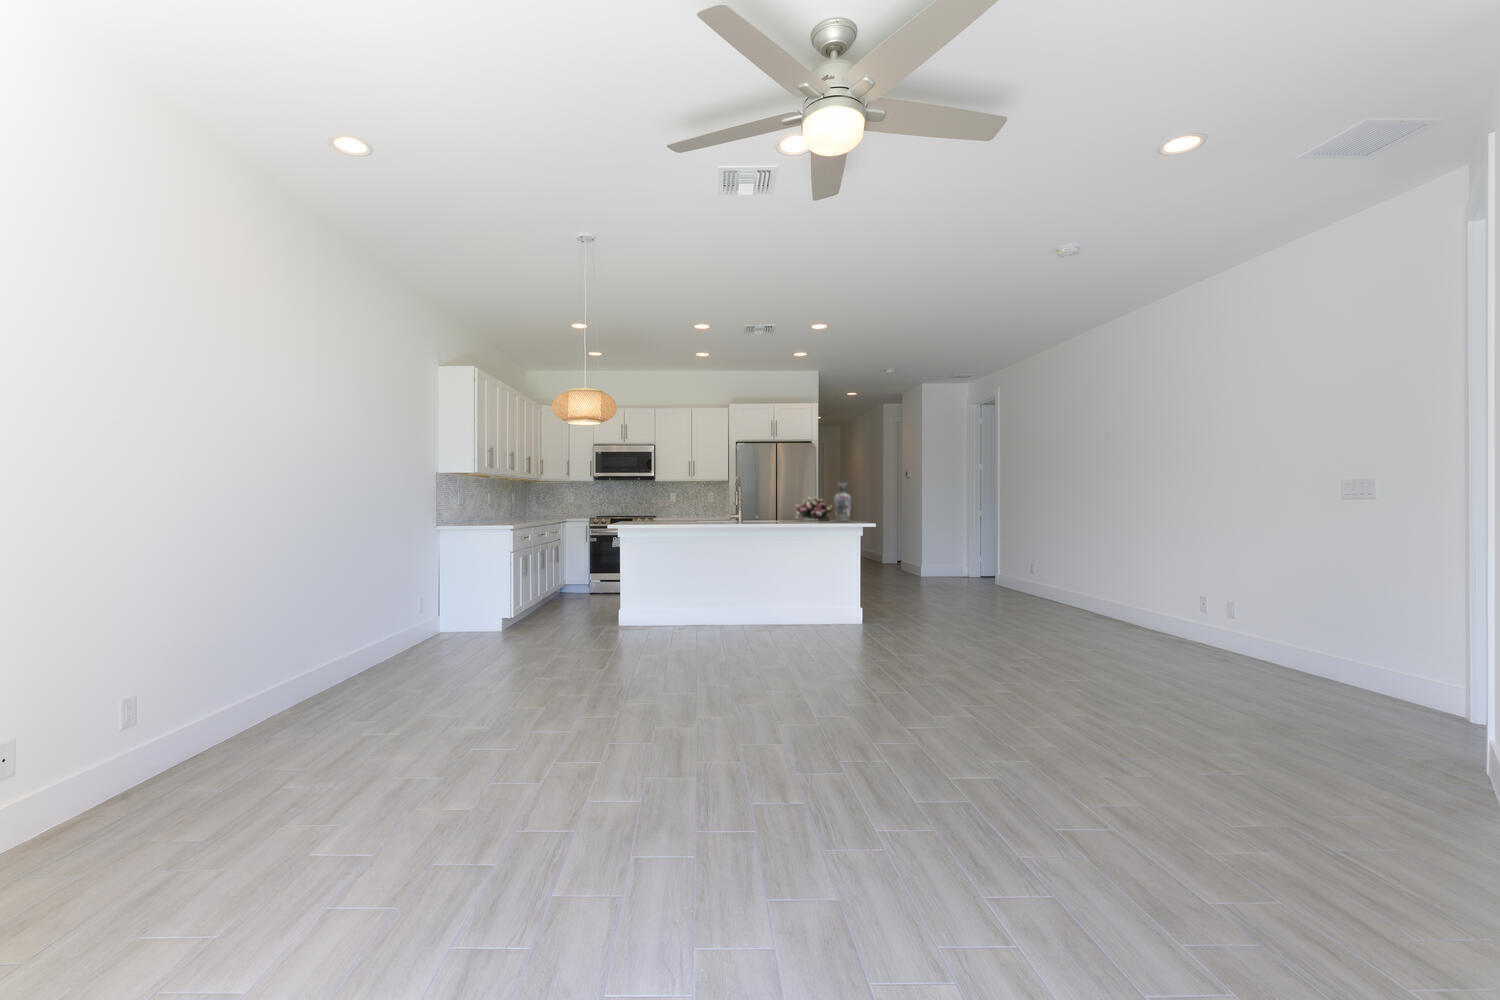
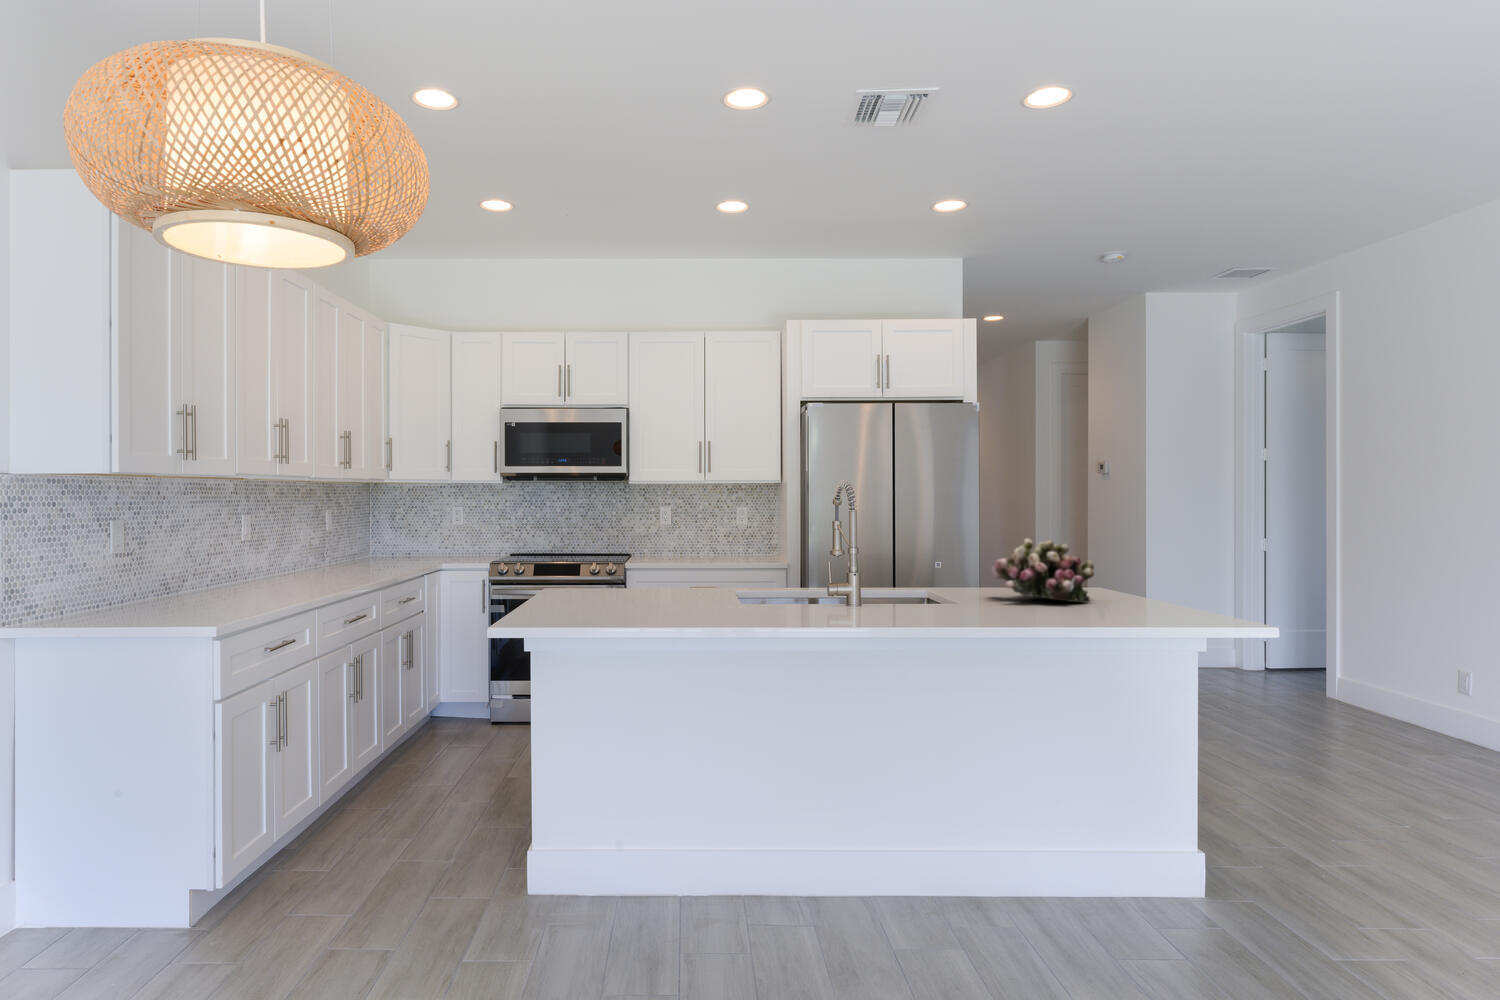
vase: present [834,481,851,521] -> none [1124,501,1174,614]

